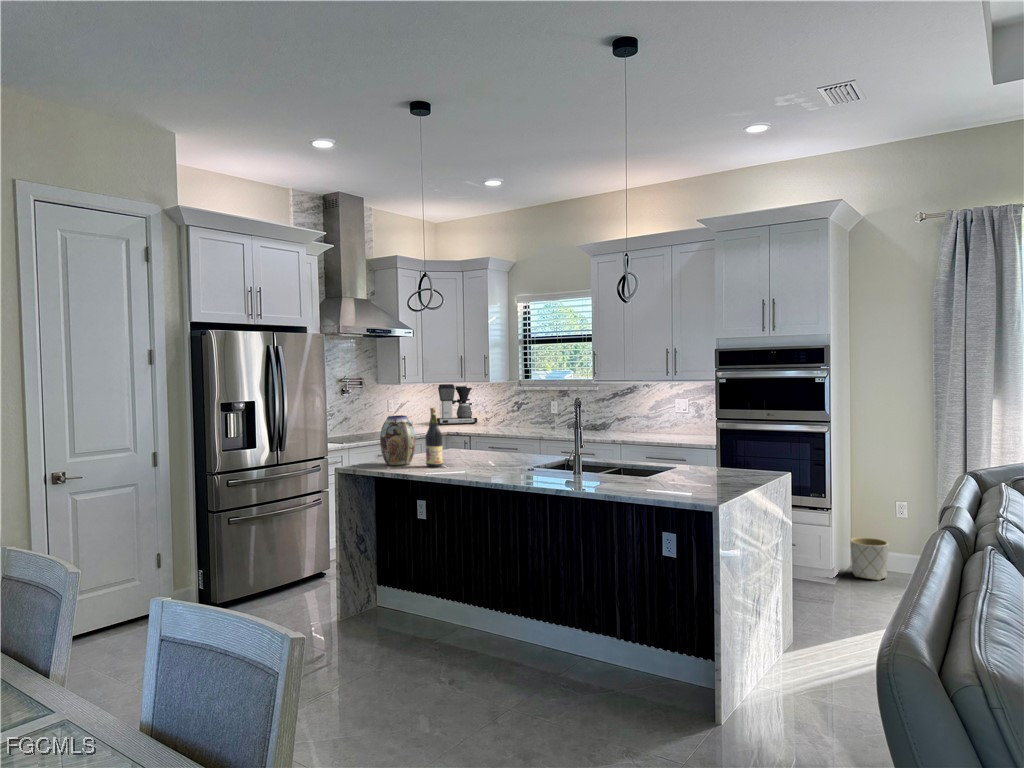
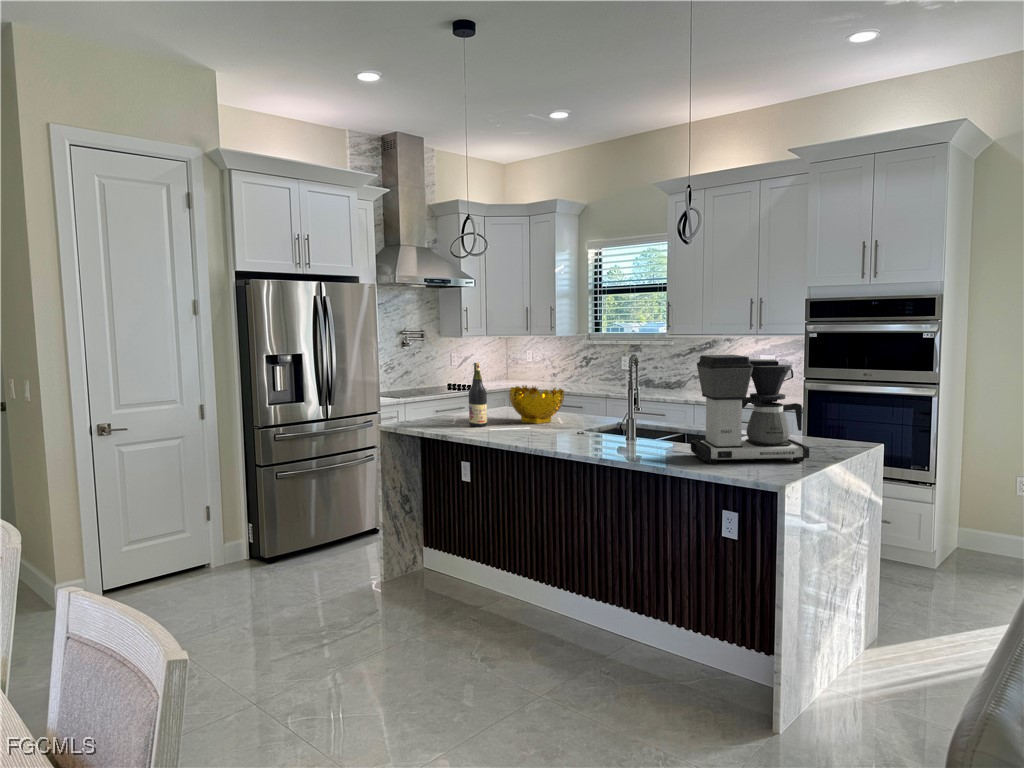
coffee maker: present [437,384,477,425] -> present [691,355,810,464]
vase: present [380,415,416,466] -> none [422,371,460,425]
decorative bowl: none [462,428,512,463] -> present [509,385,564,424]
planter: present [850,537,888,580] -> none [958,517,1006,568]

